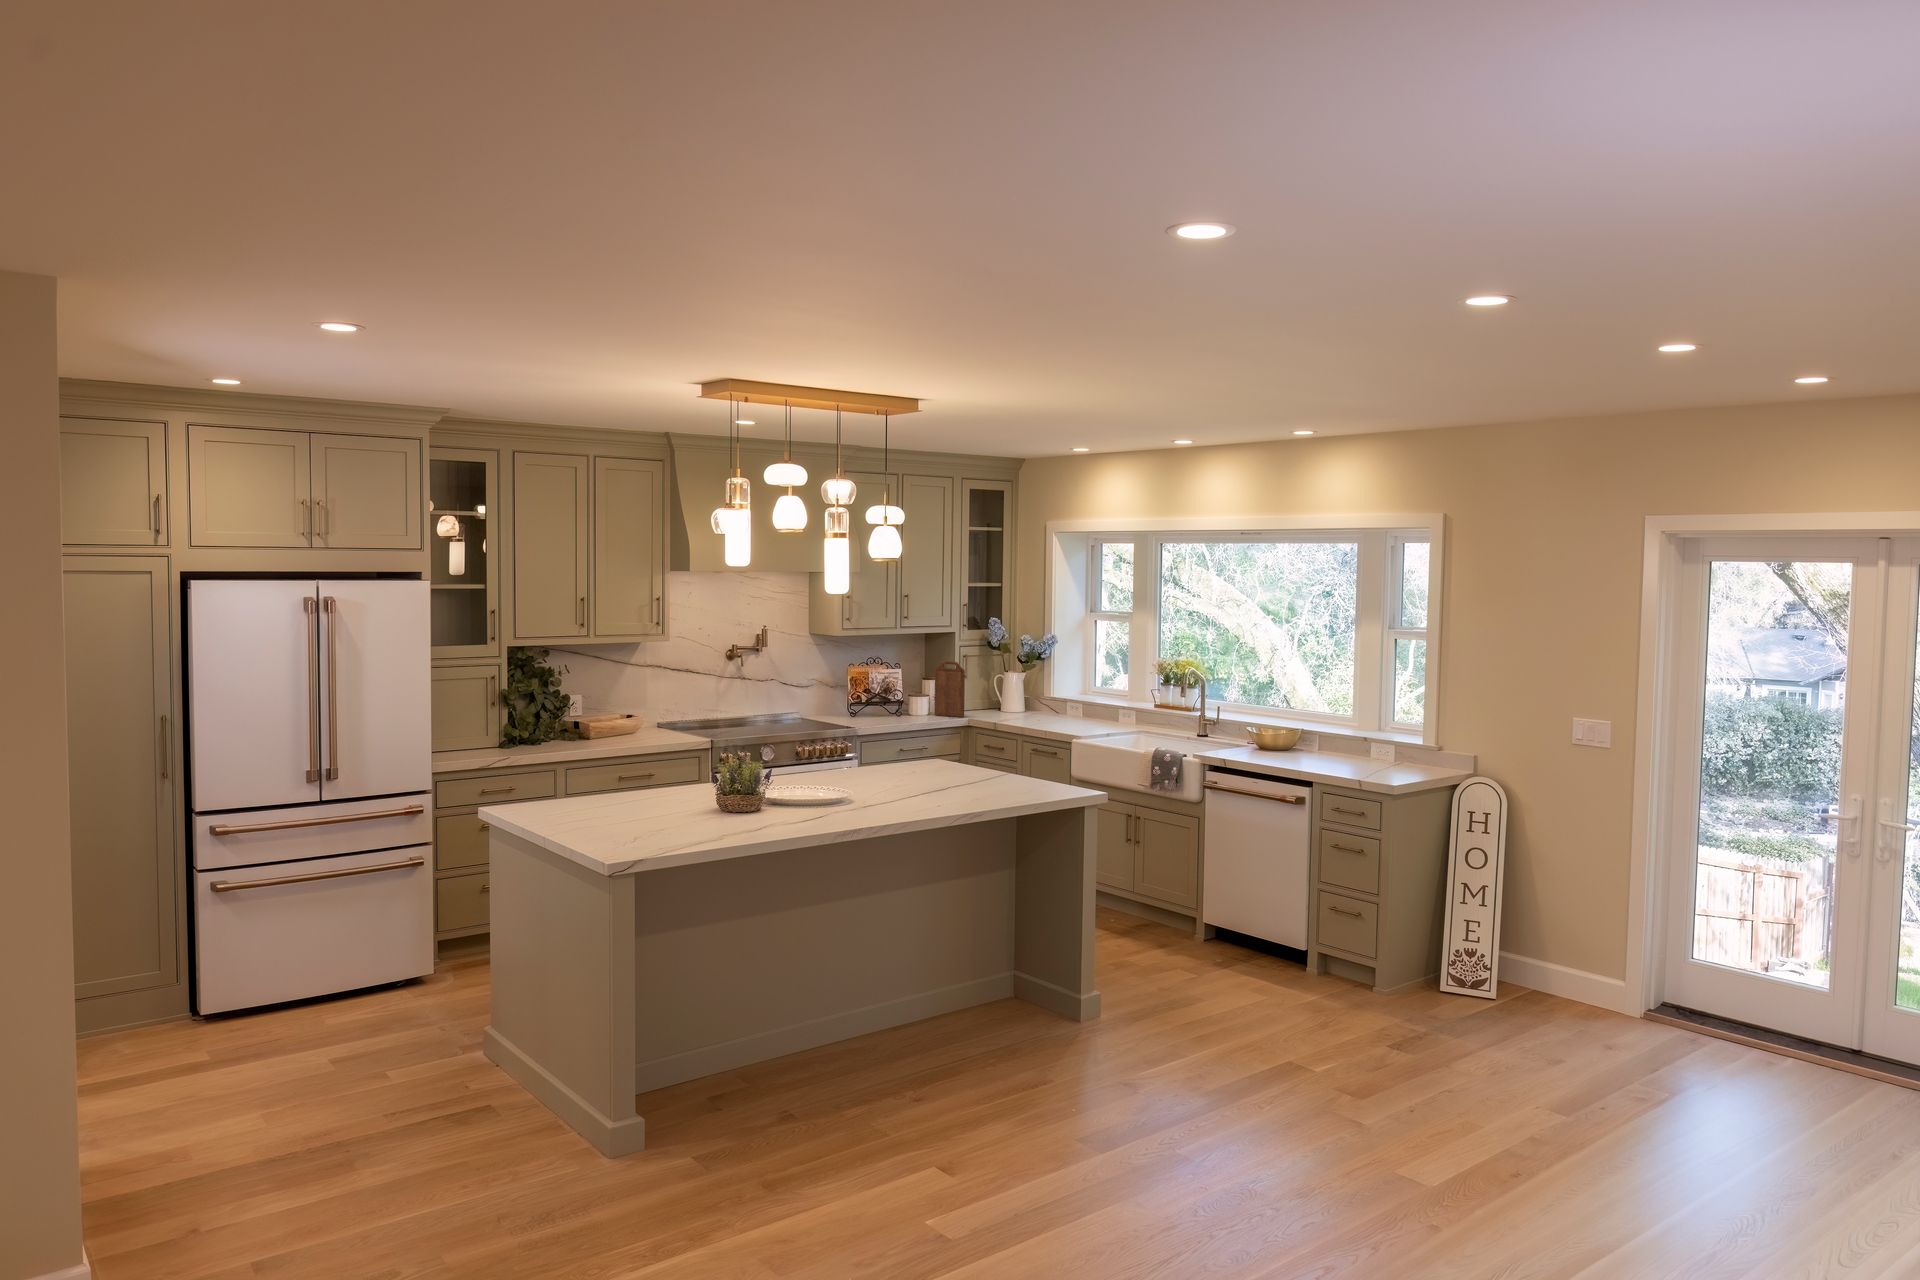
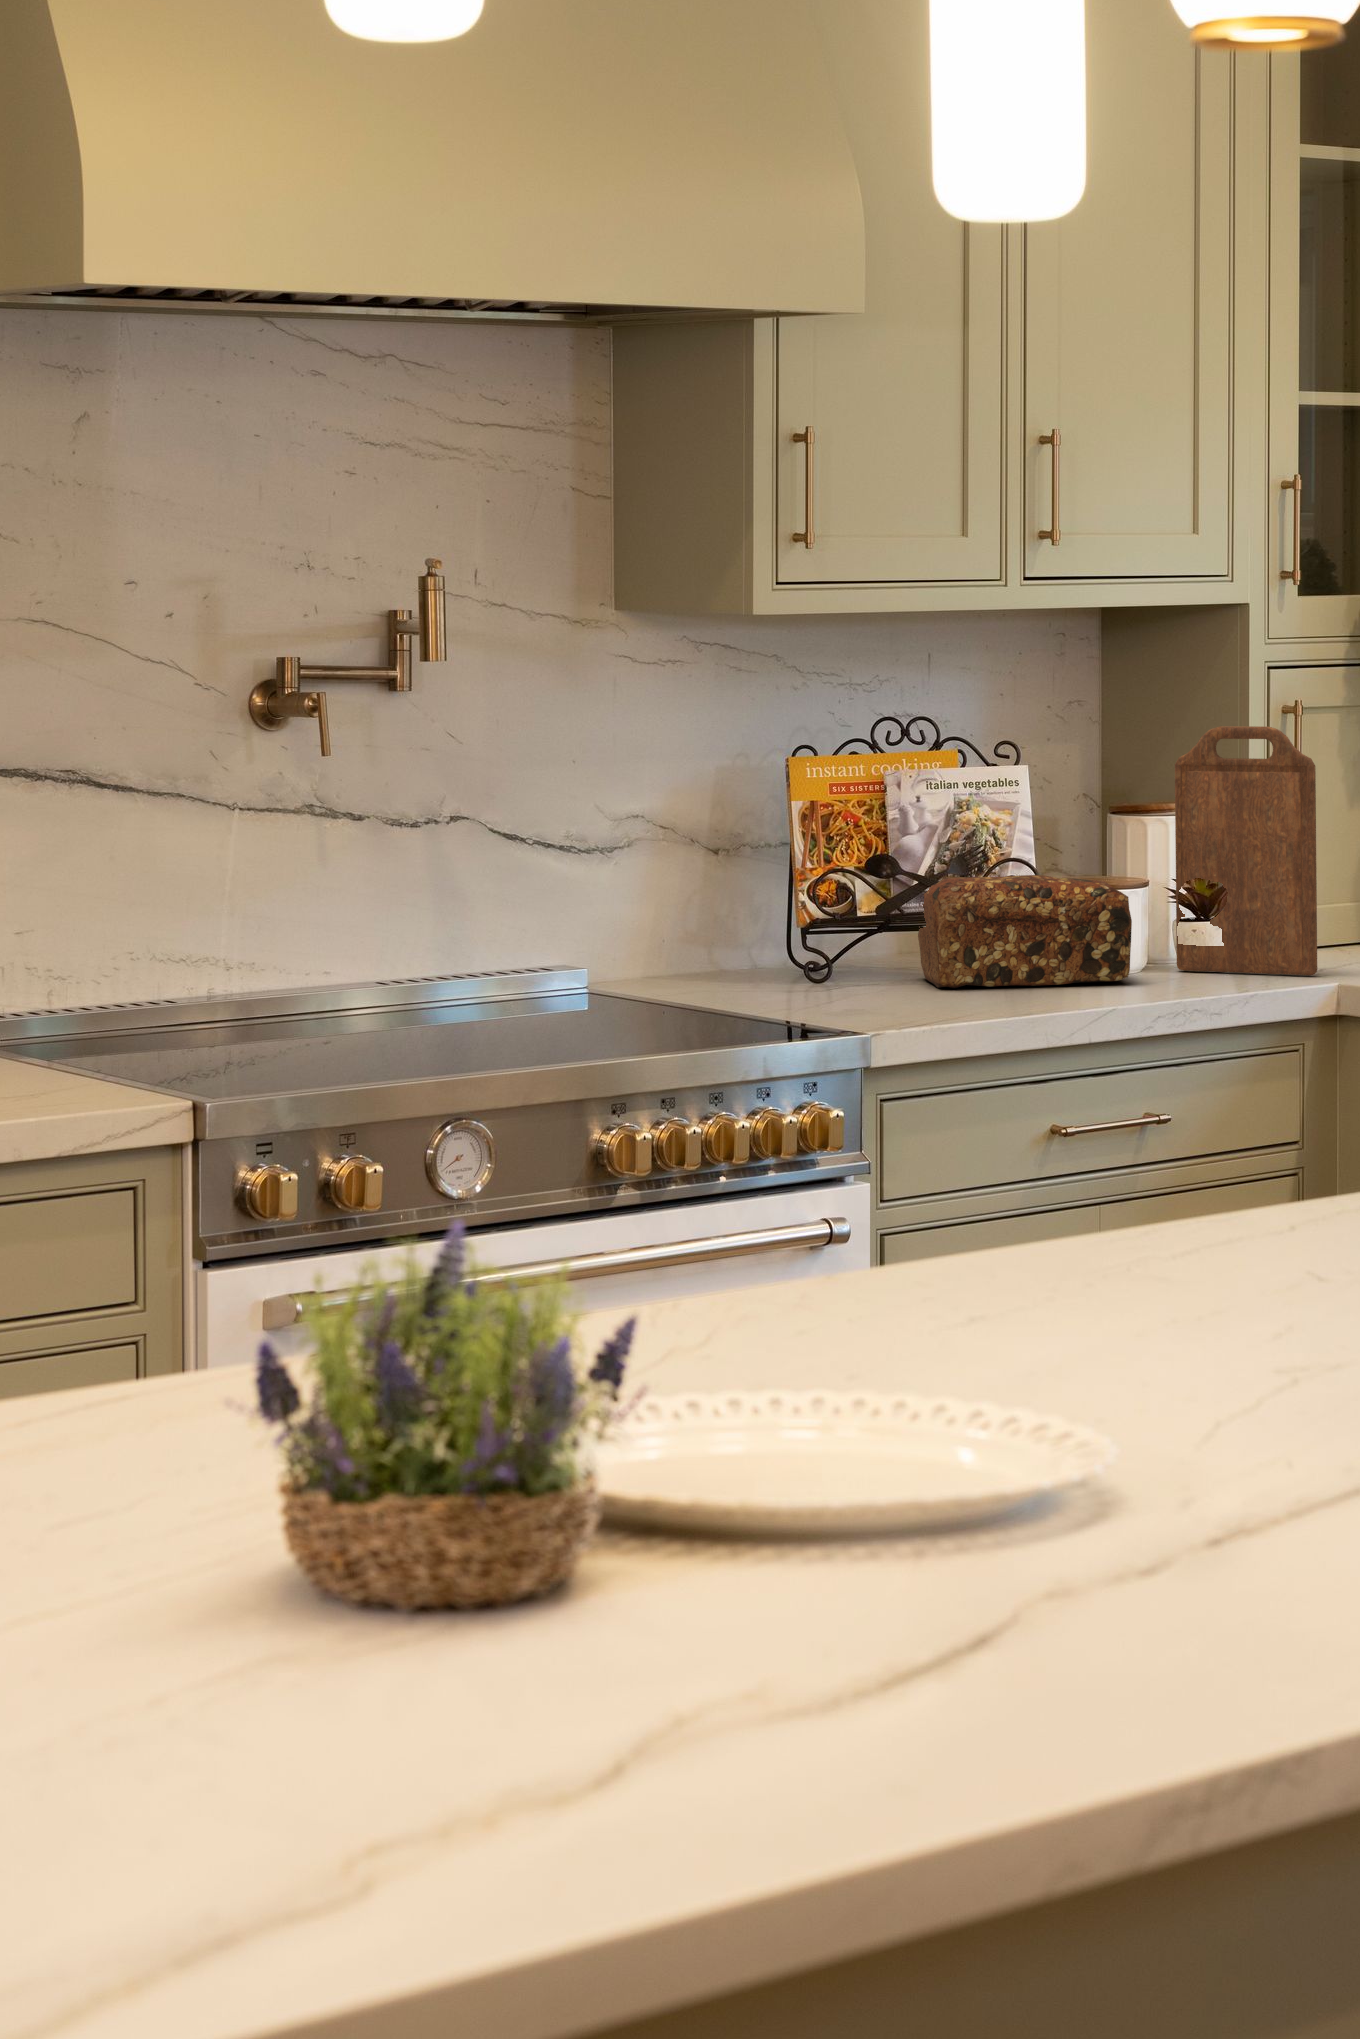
bread loaf: none [876,694,921,719] -> present [918,875,1132,988]

